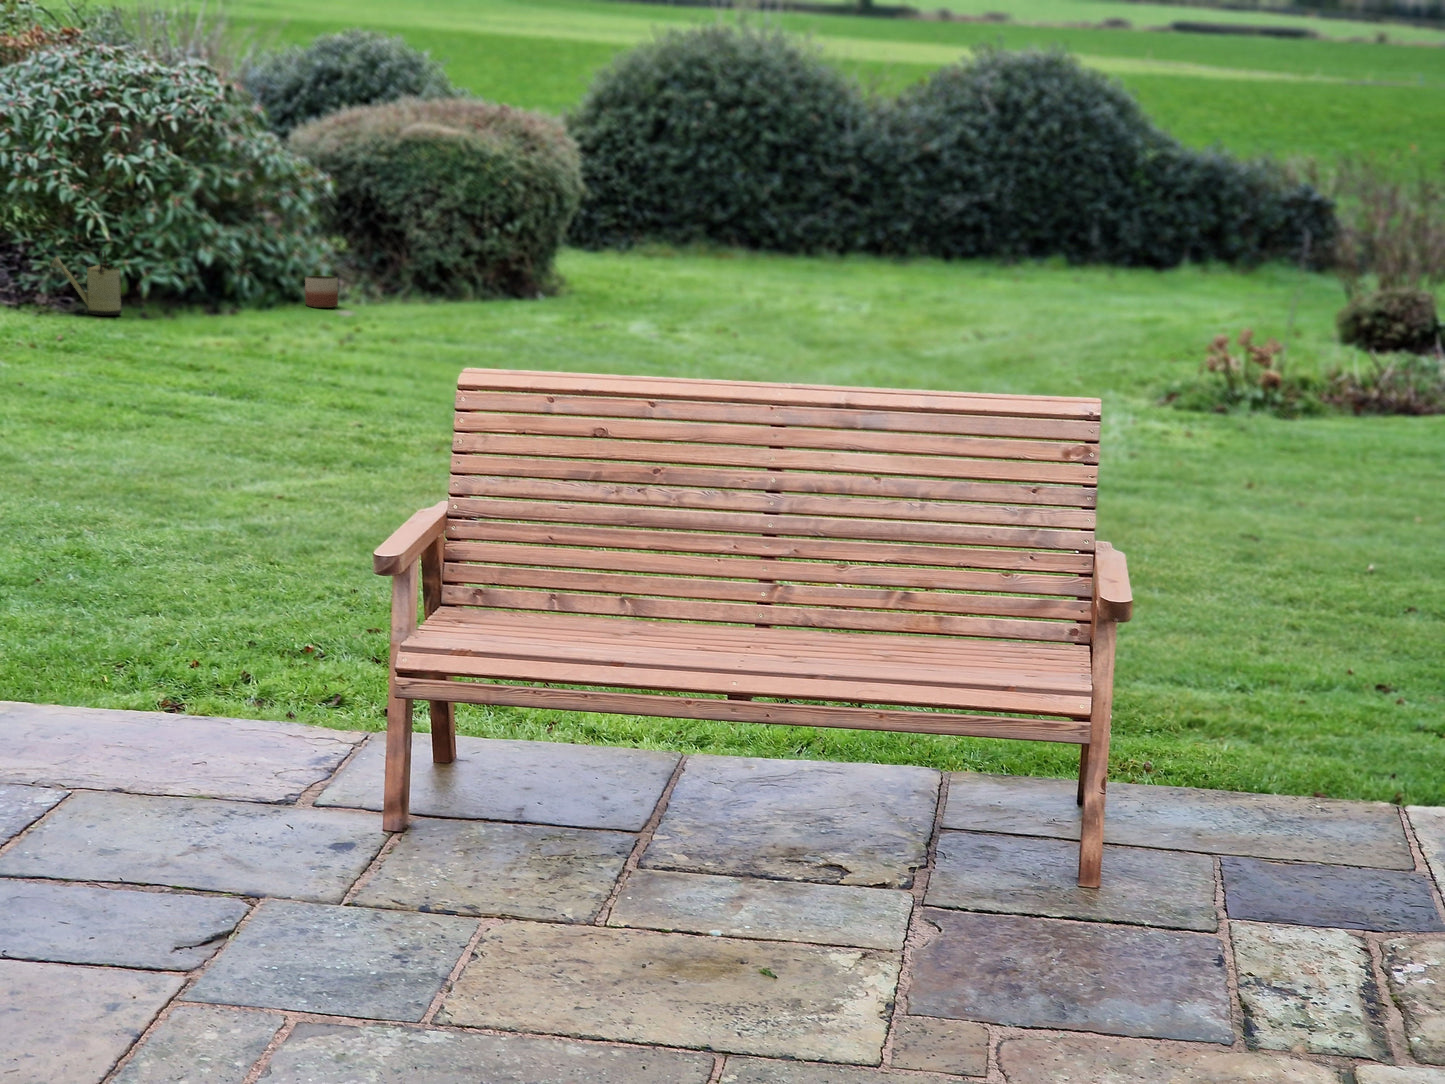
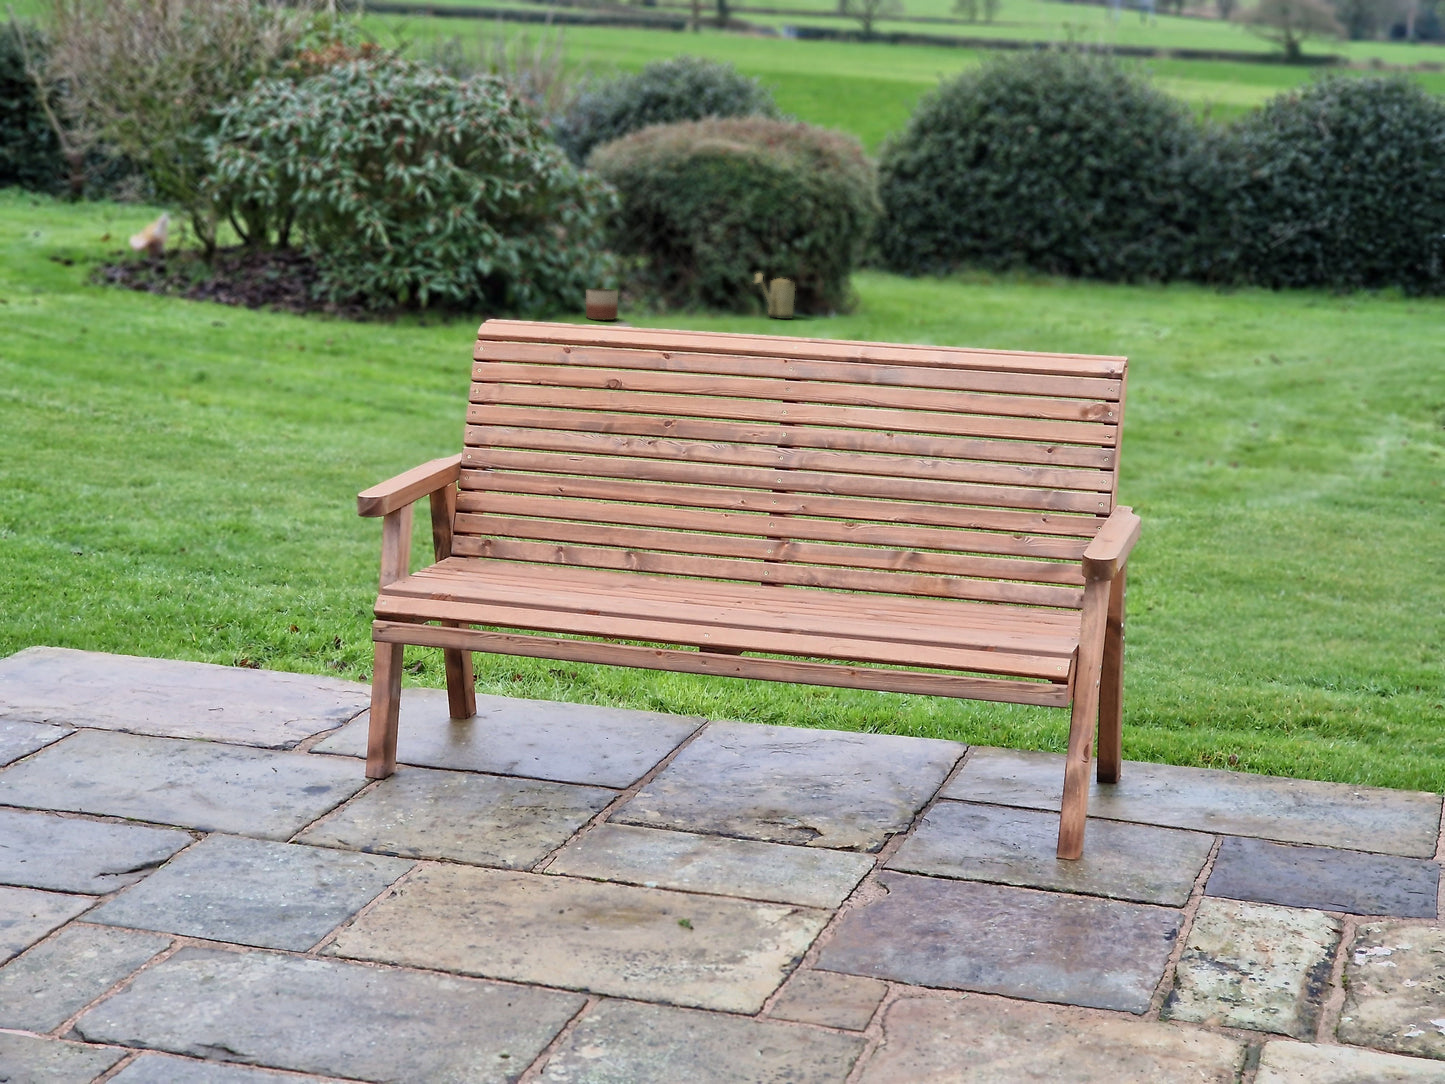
watering can: present [50,251,122,315] -> present [755,273,795,319]

